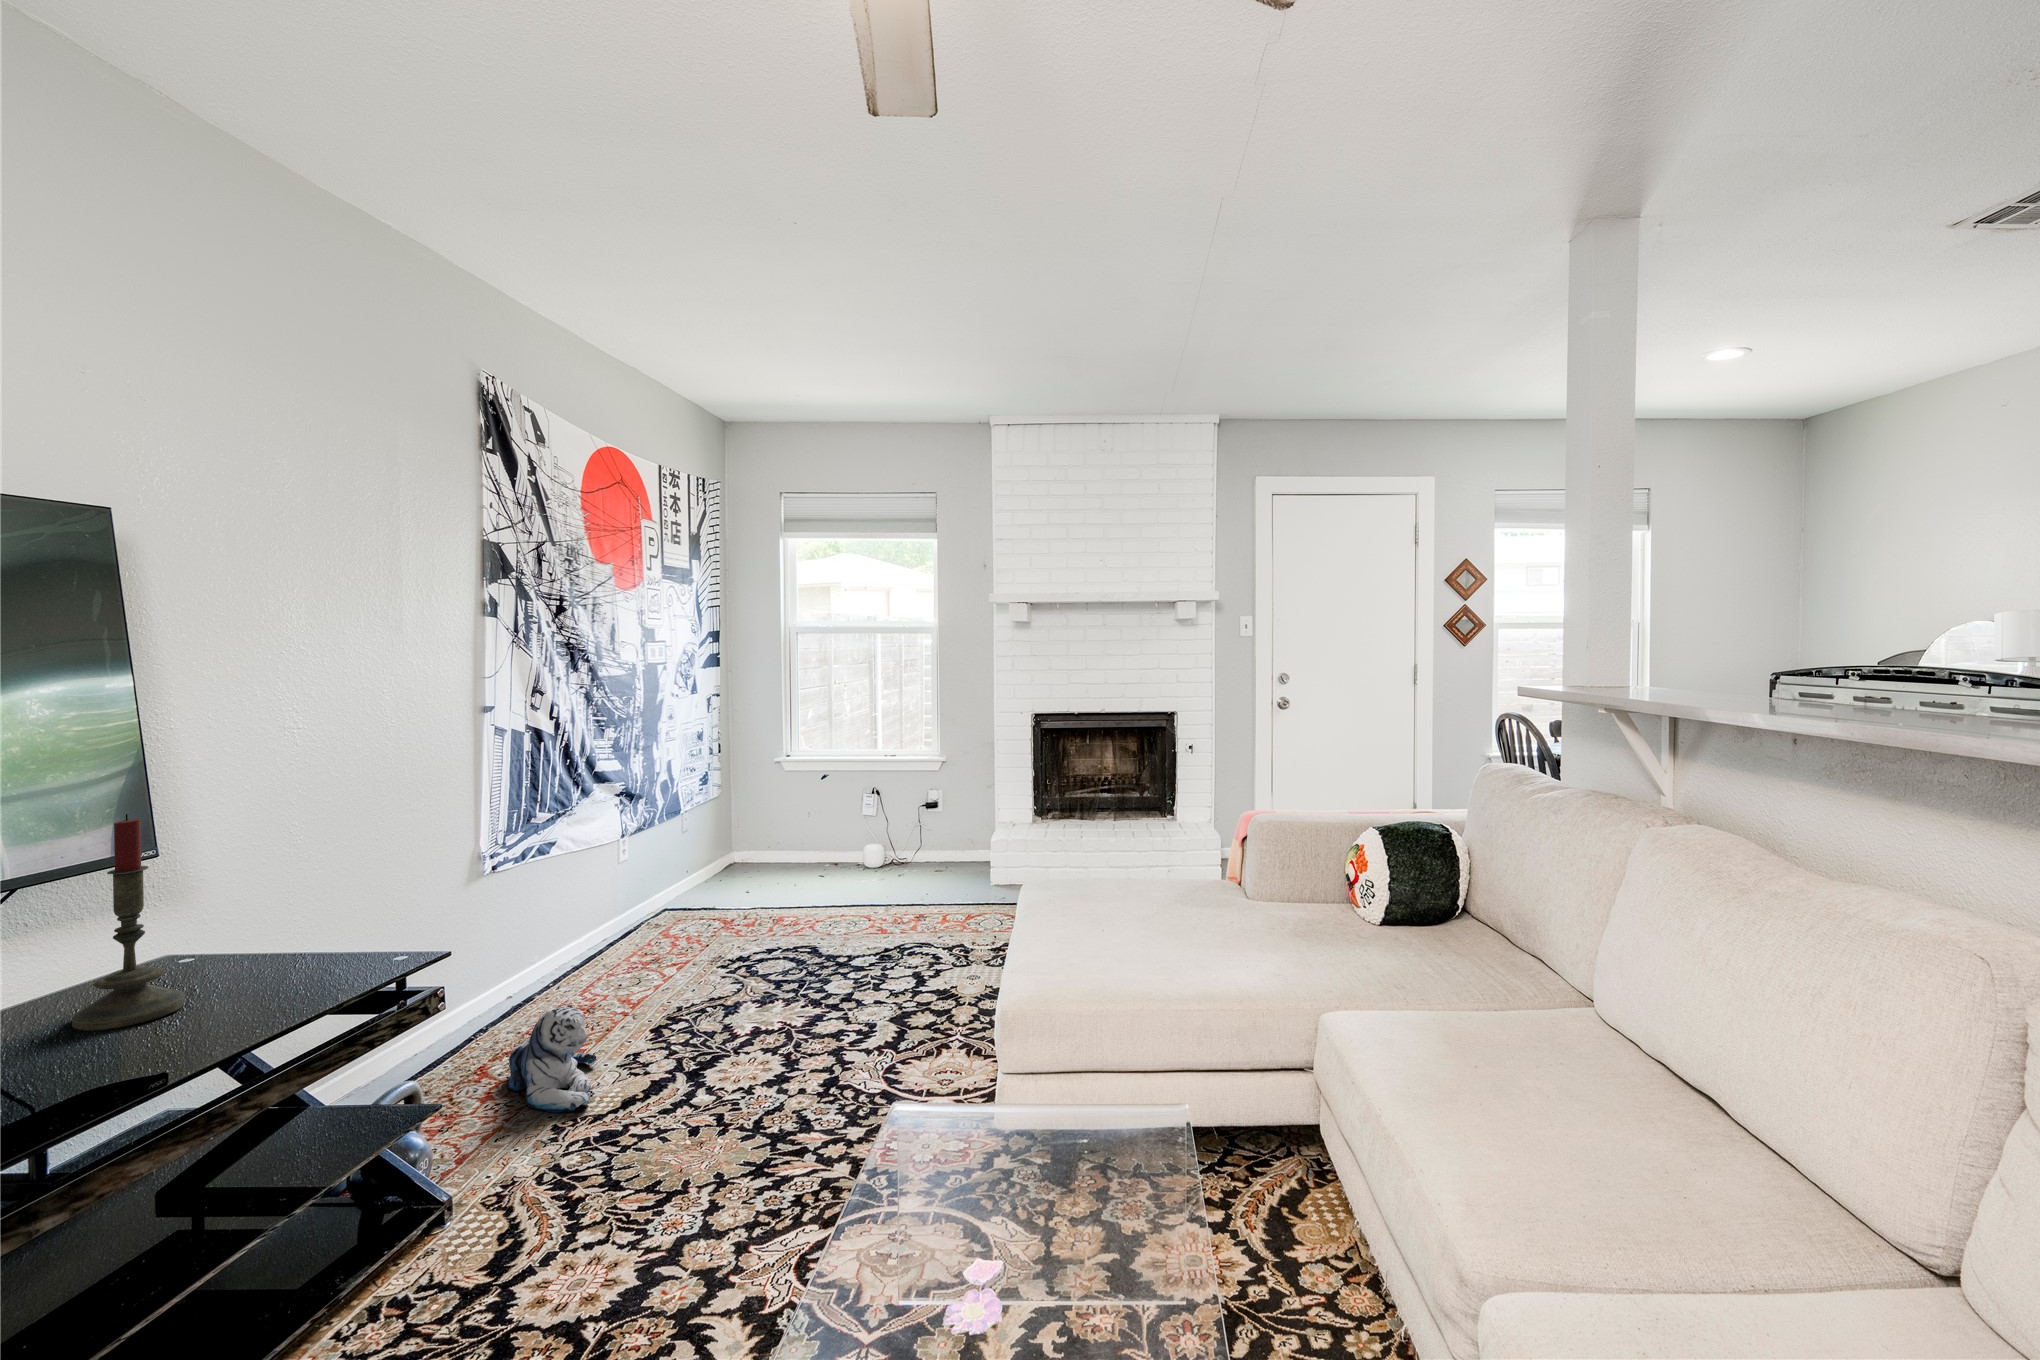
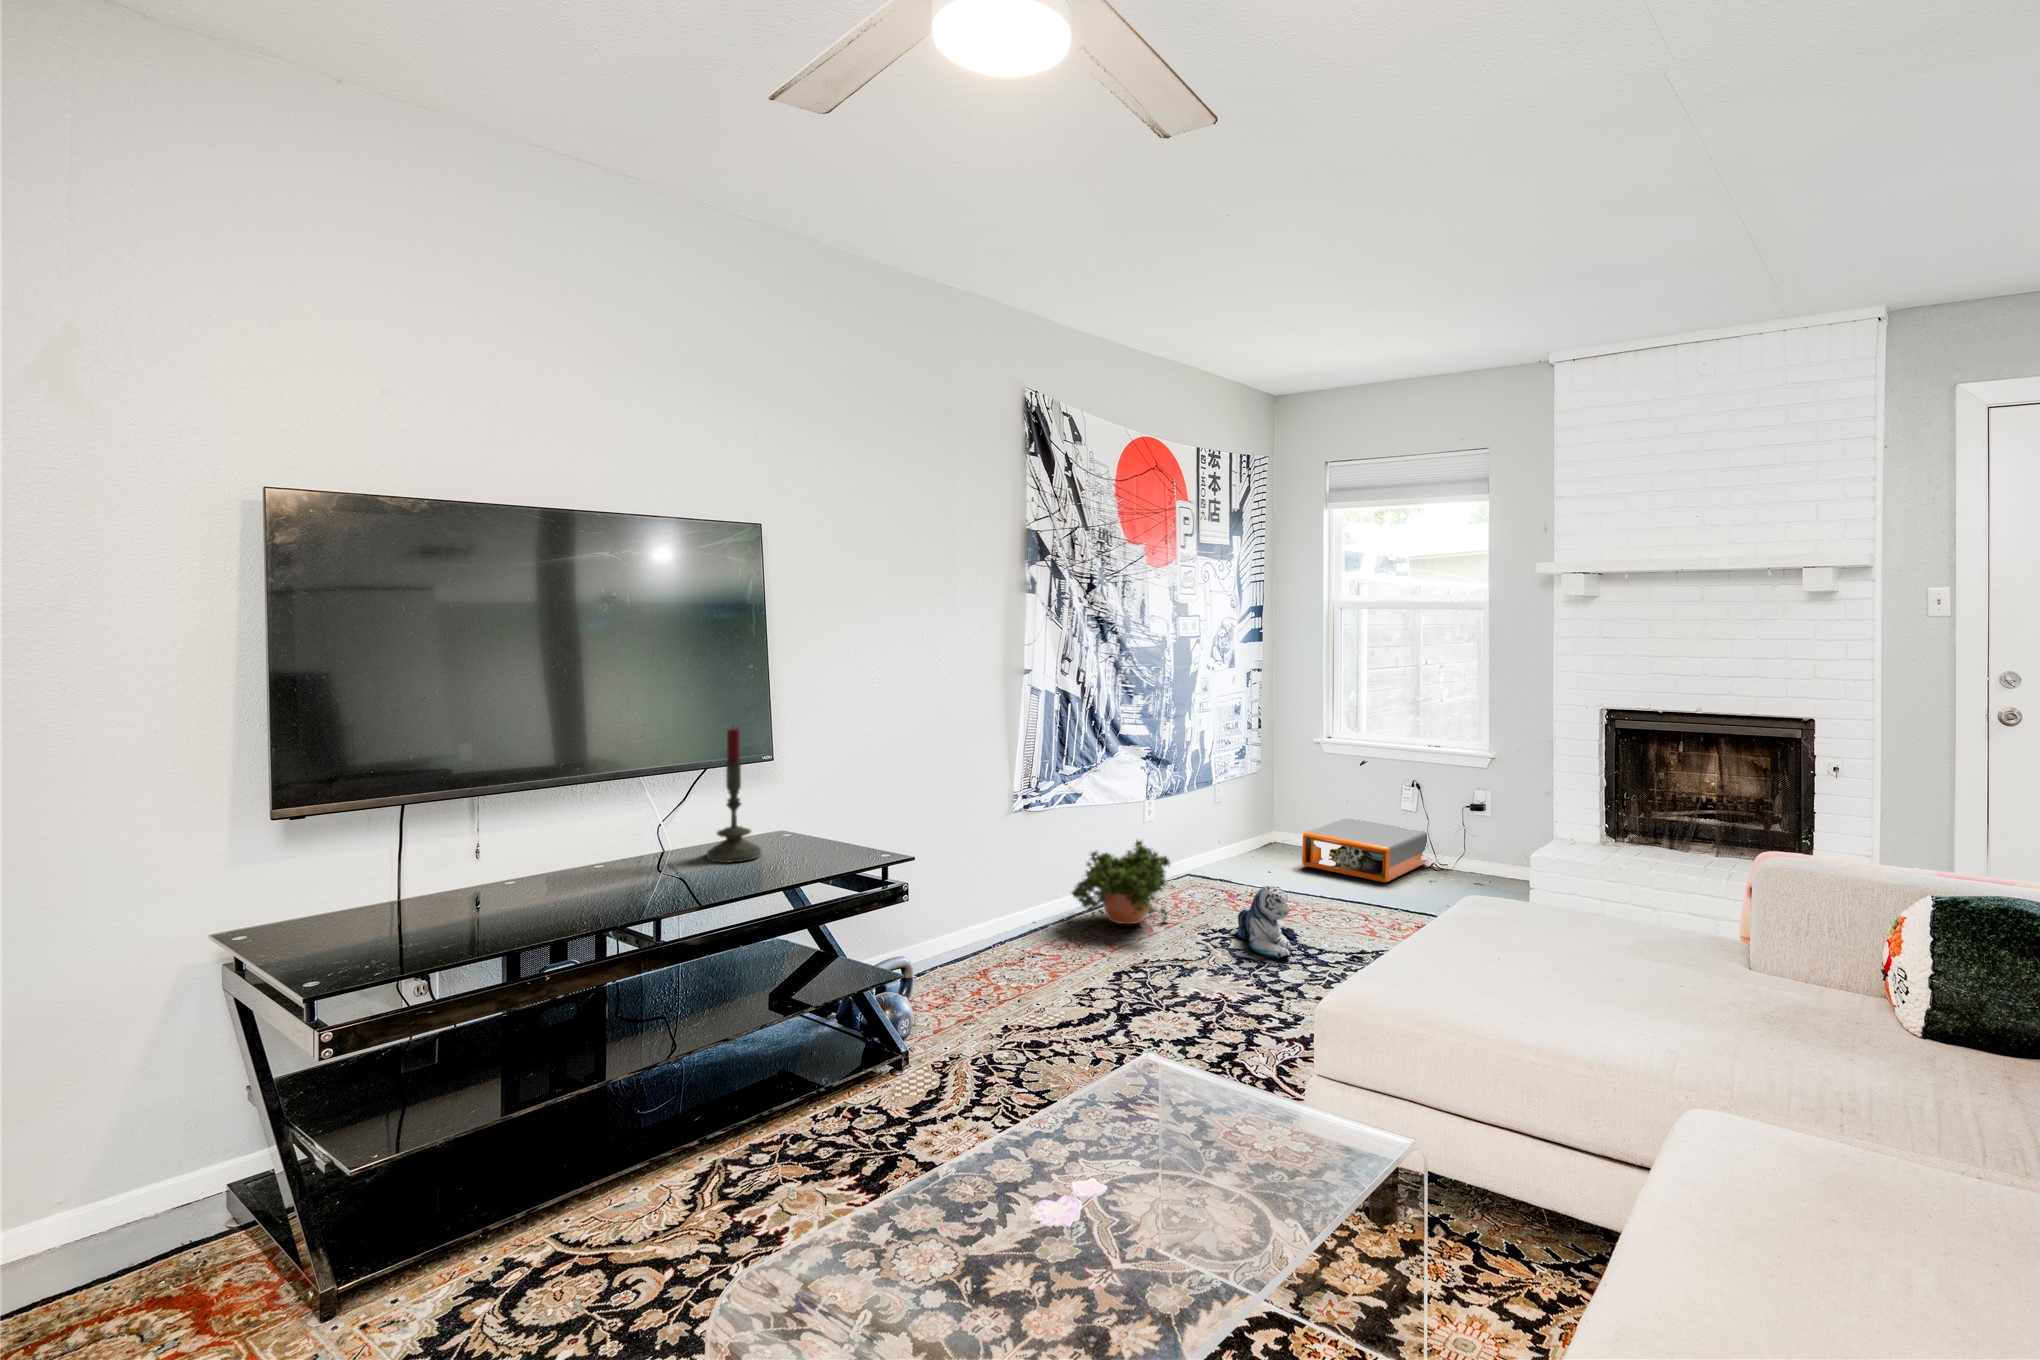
storage box: none [776,829,885,882] -> present [1302,818,1428,882]
potted plant: none [551,883,681,984] -> present [1072,839,1170,924]
plush toy: present [507,1006,597,1112] -> present [1236,886,1294,959]

